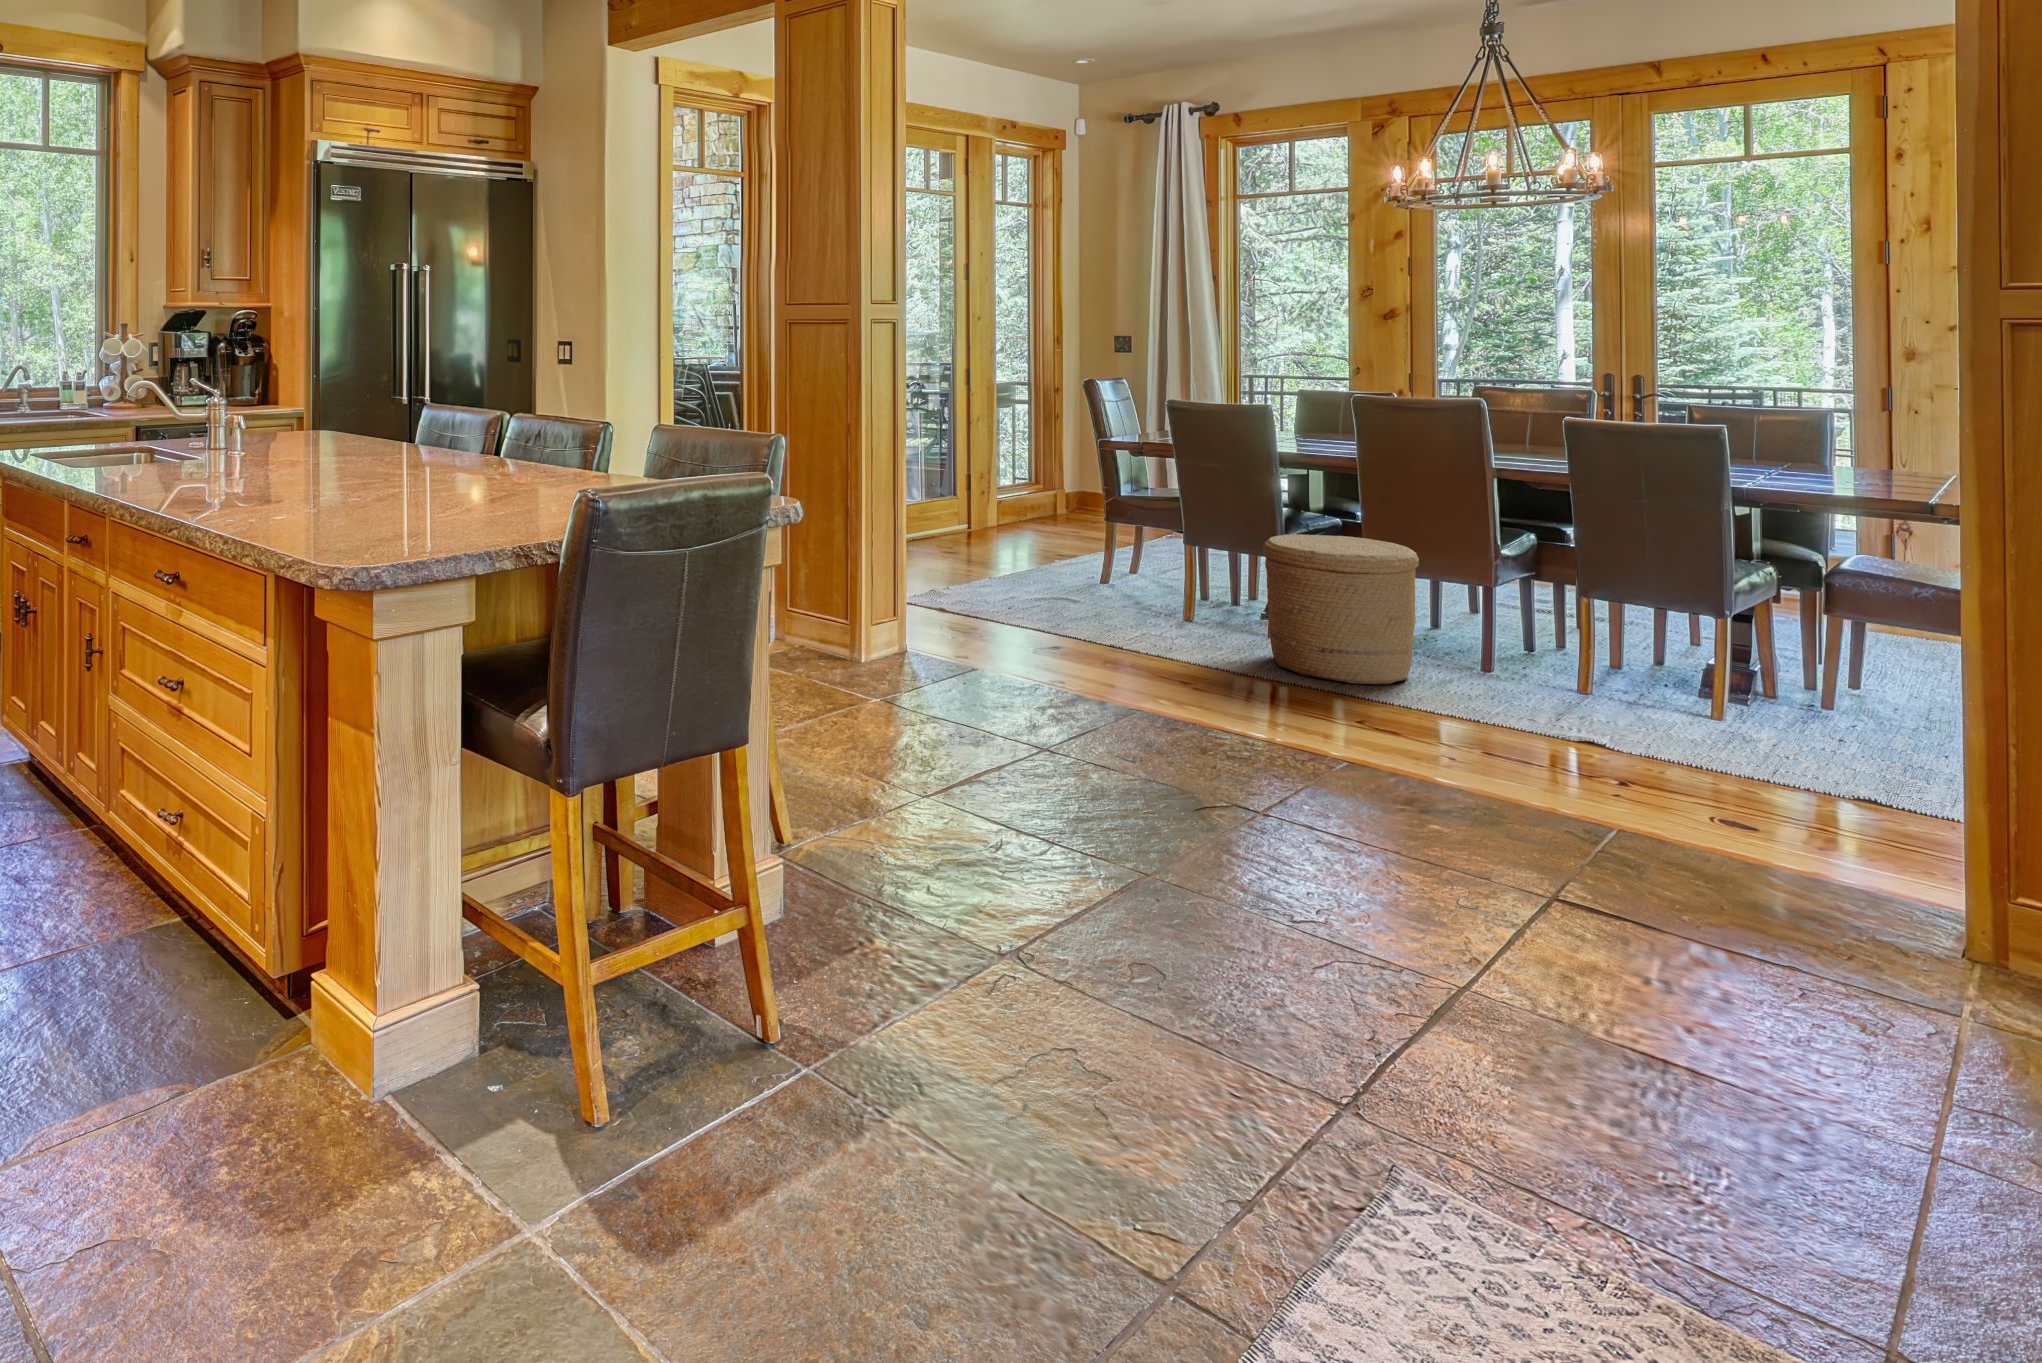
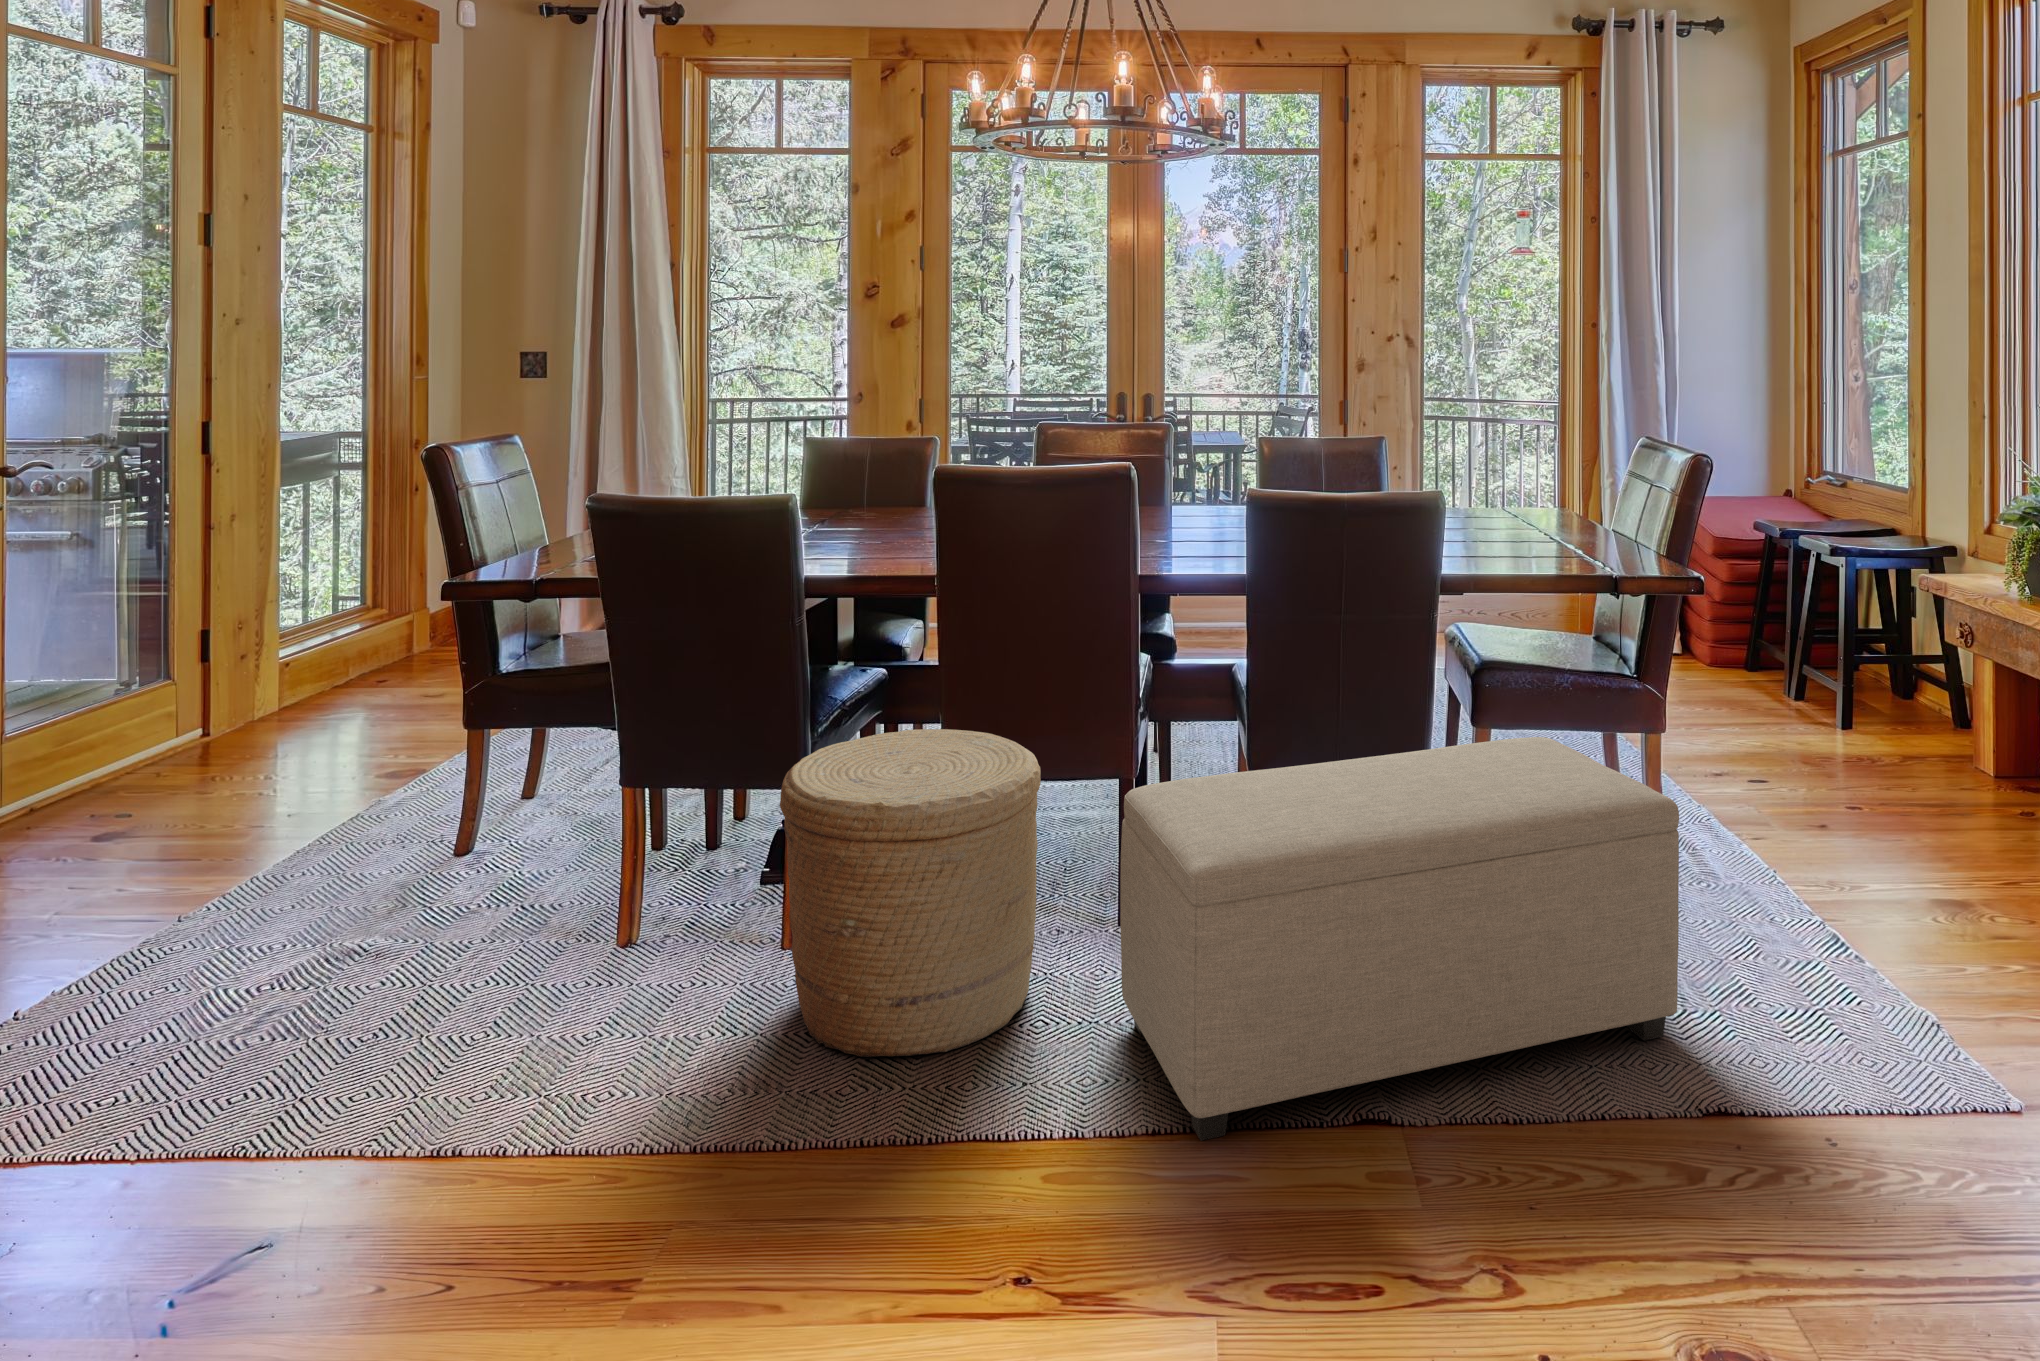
ottoman: none [1463,570,1908,783] -> present [1120,737,1679,1141]

